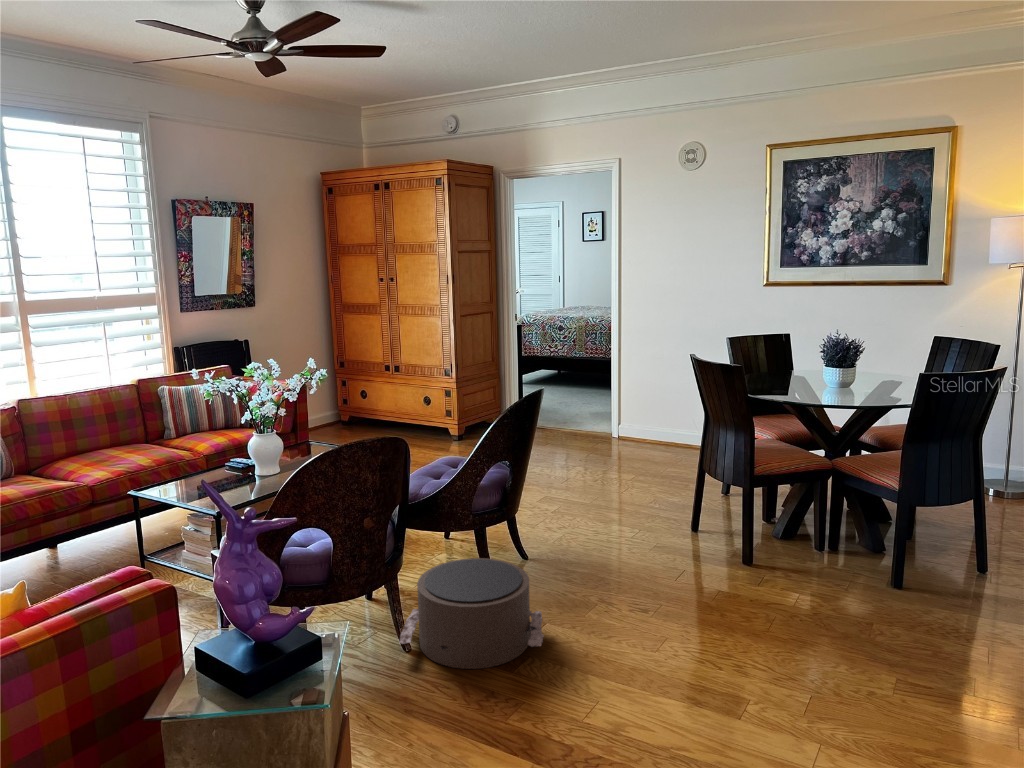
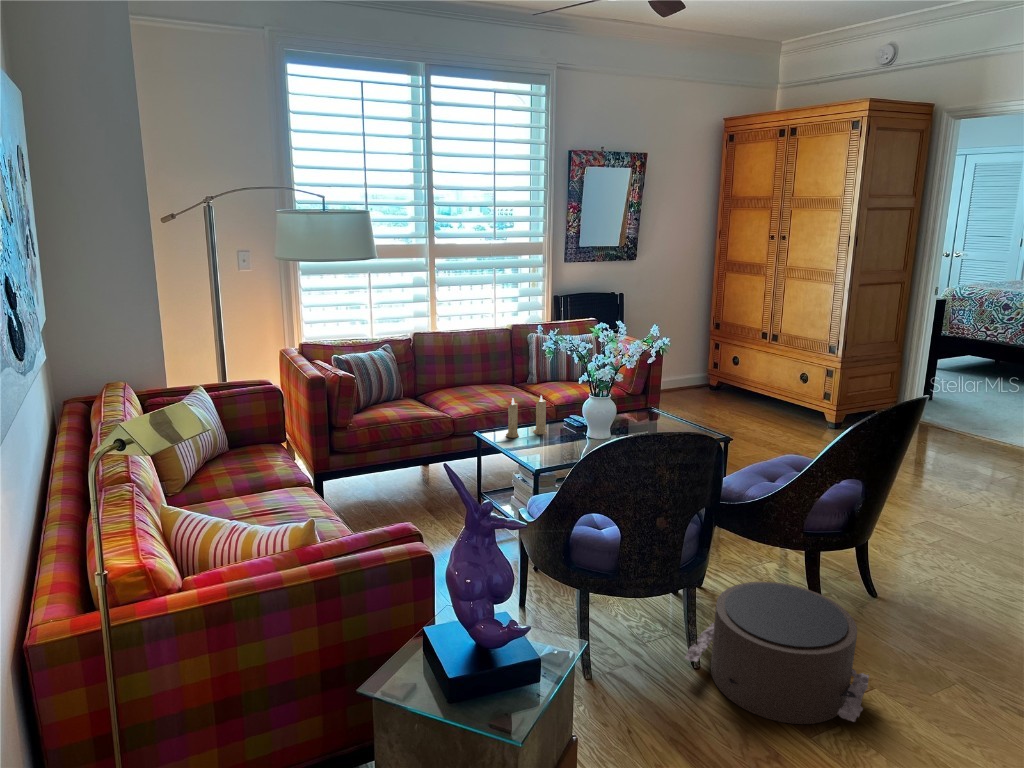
candle: none [164,440,211,491] -> present [506,396,547,438]

